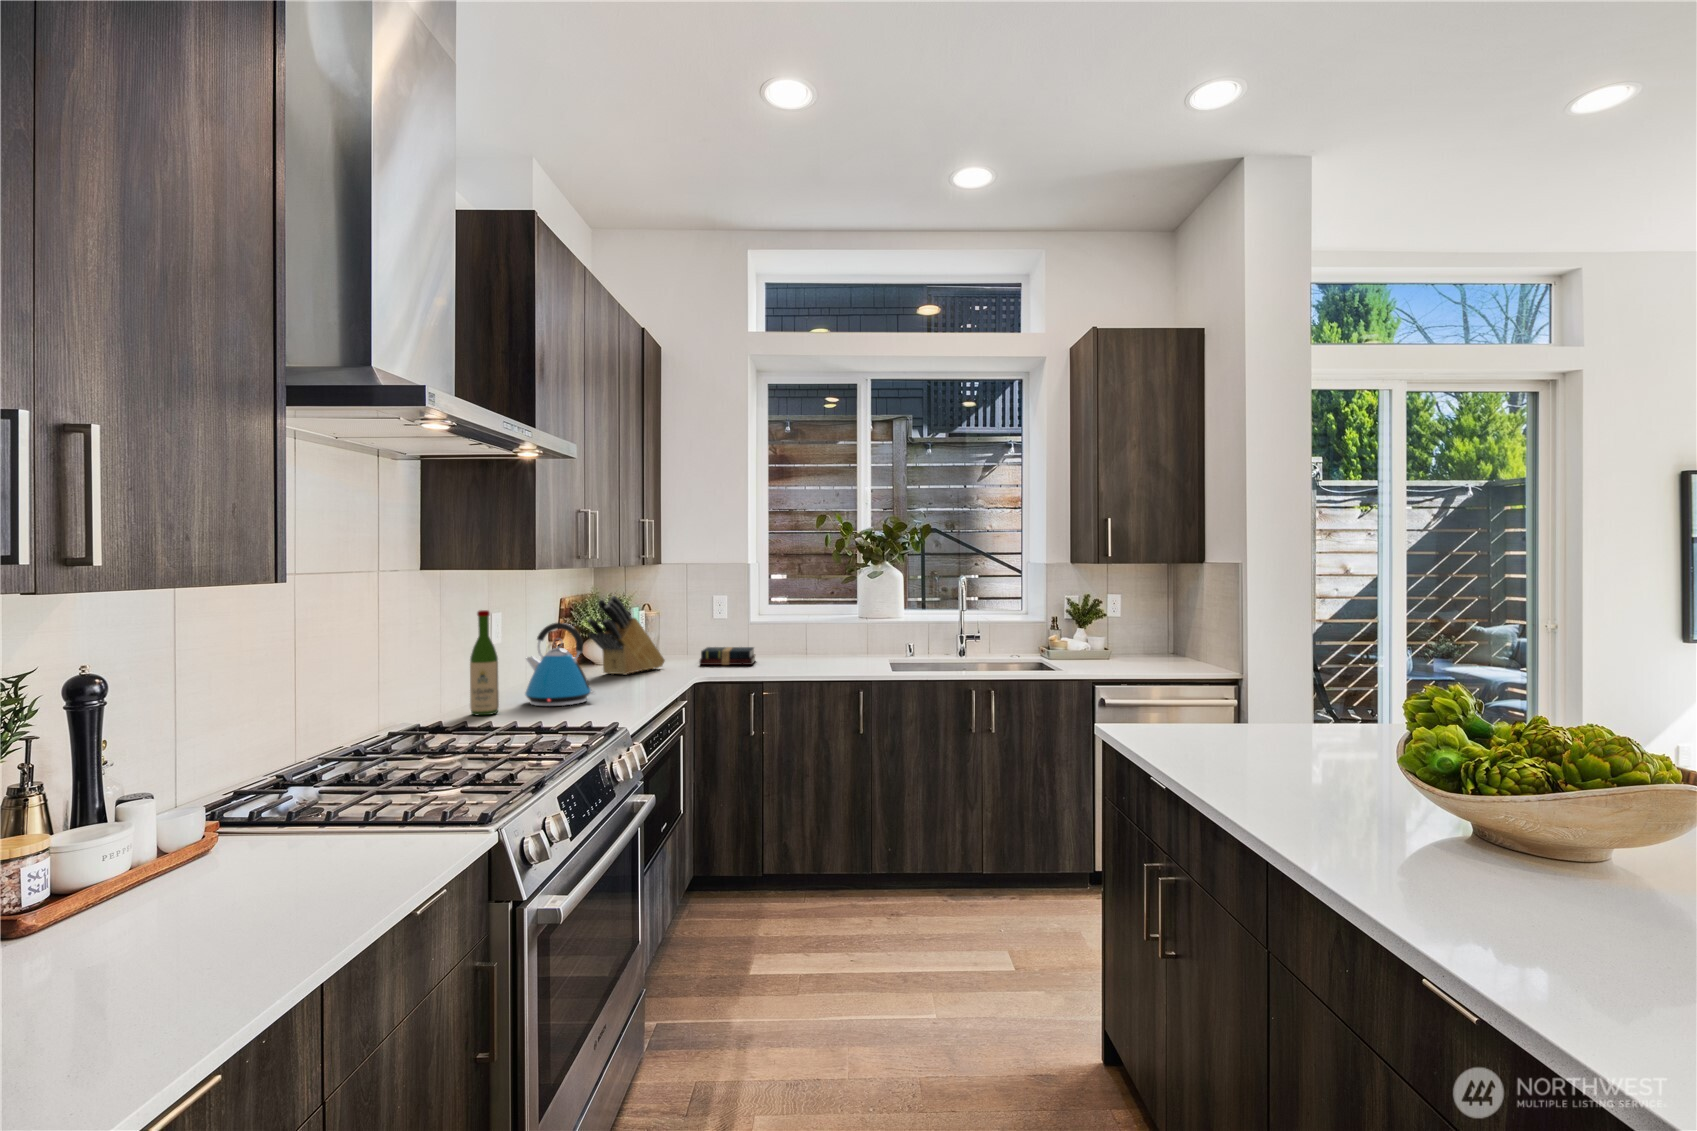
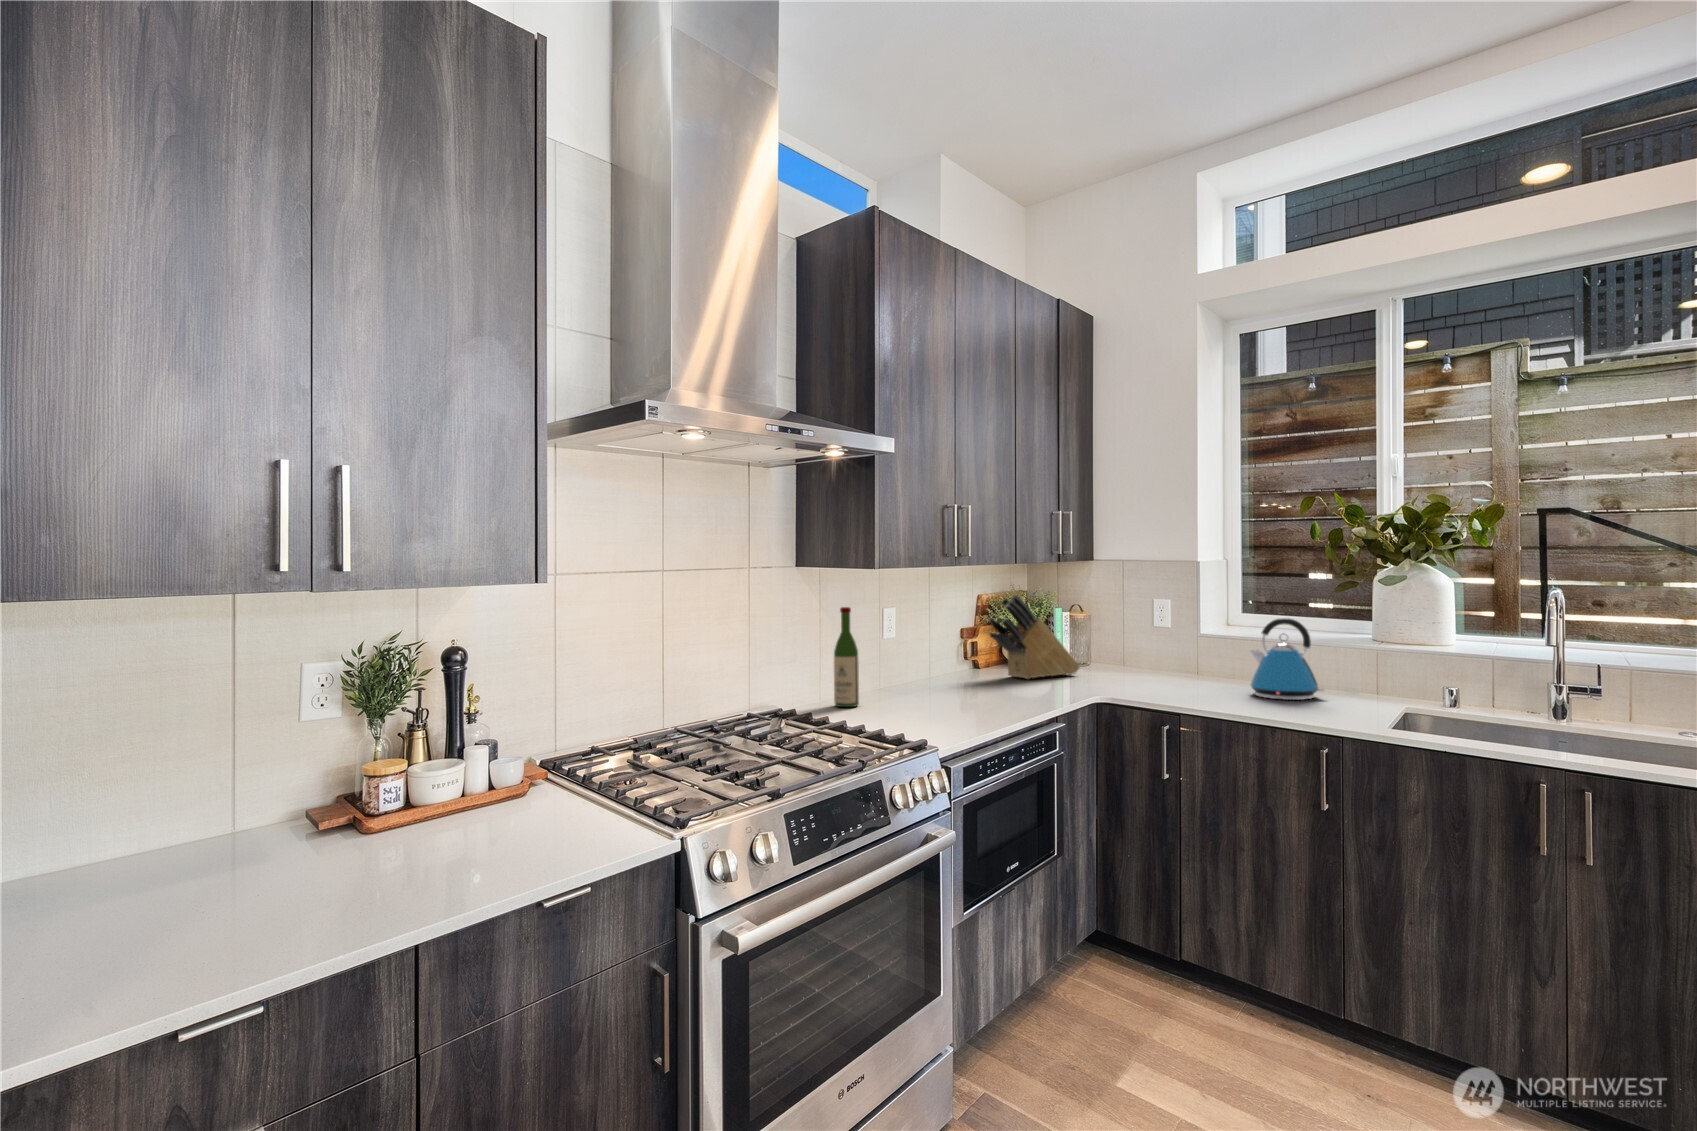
kettle: present [525,622,595,706] -> present [1251,618,1324,700]
hardback book: present [699,647,755,665] -> none [1121,655,1196,679]

